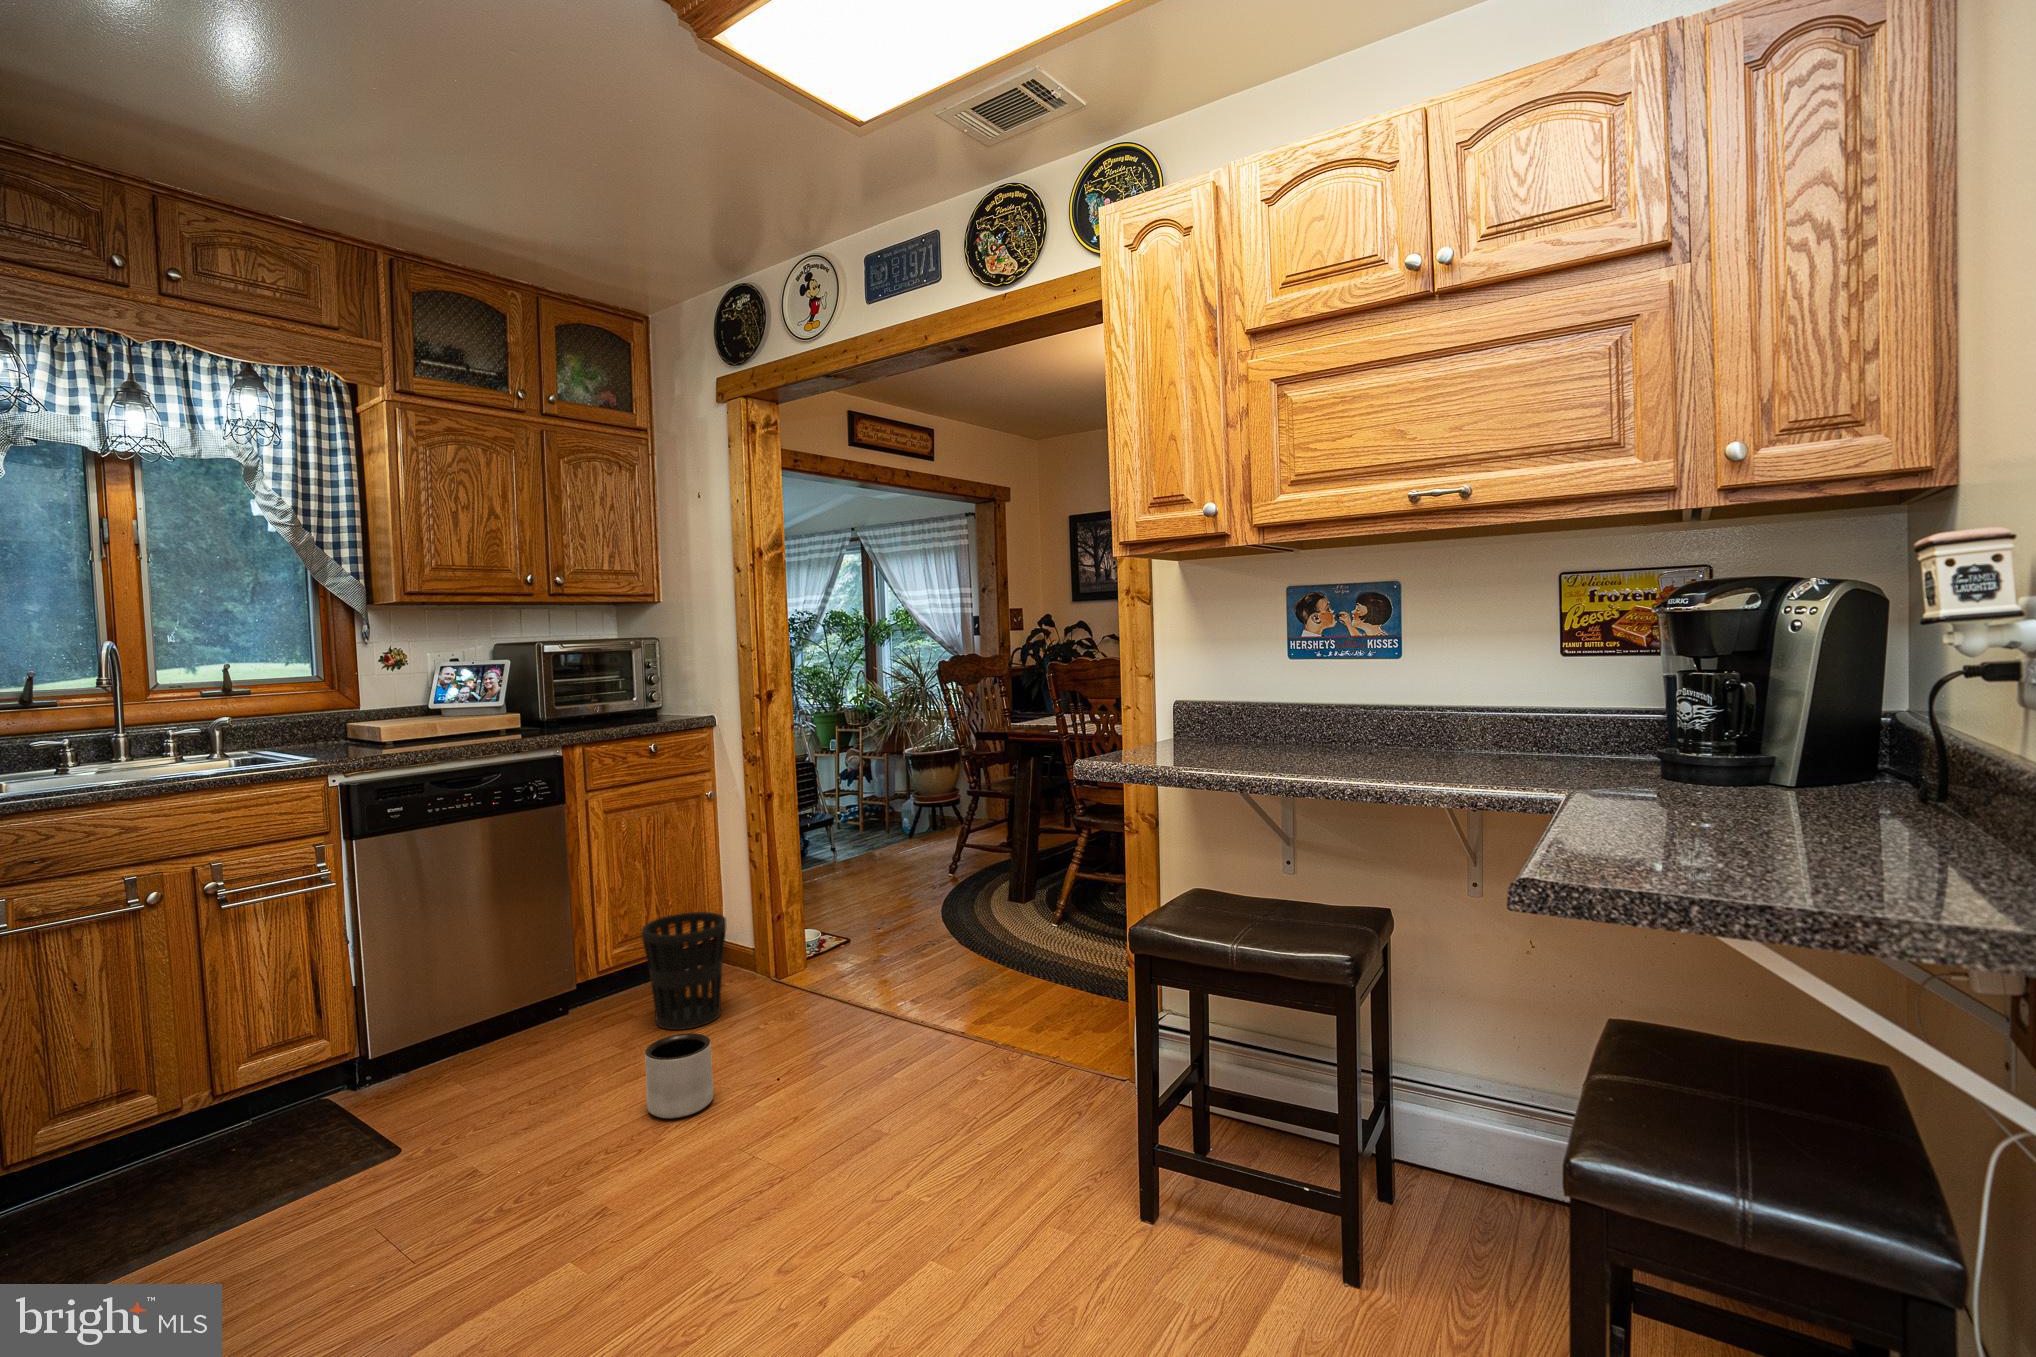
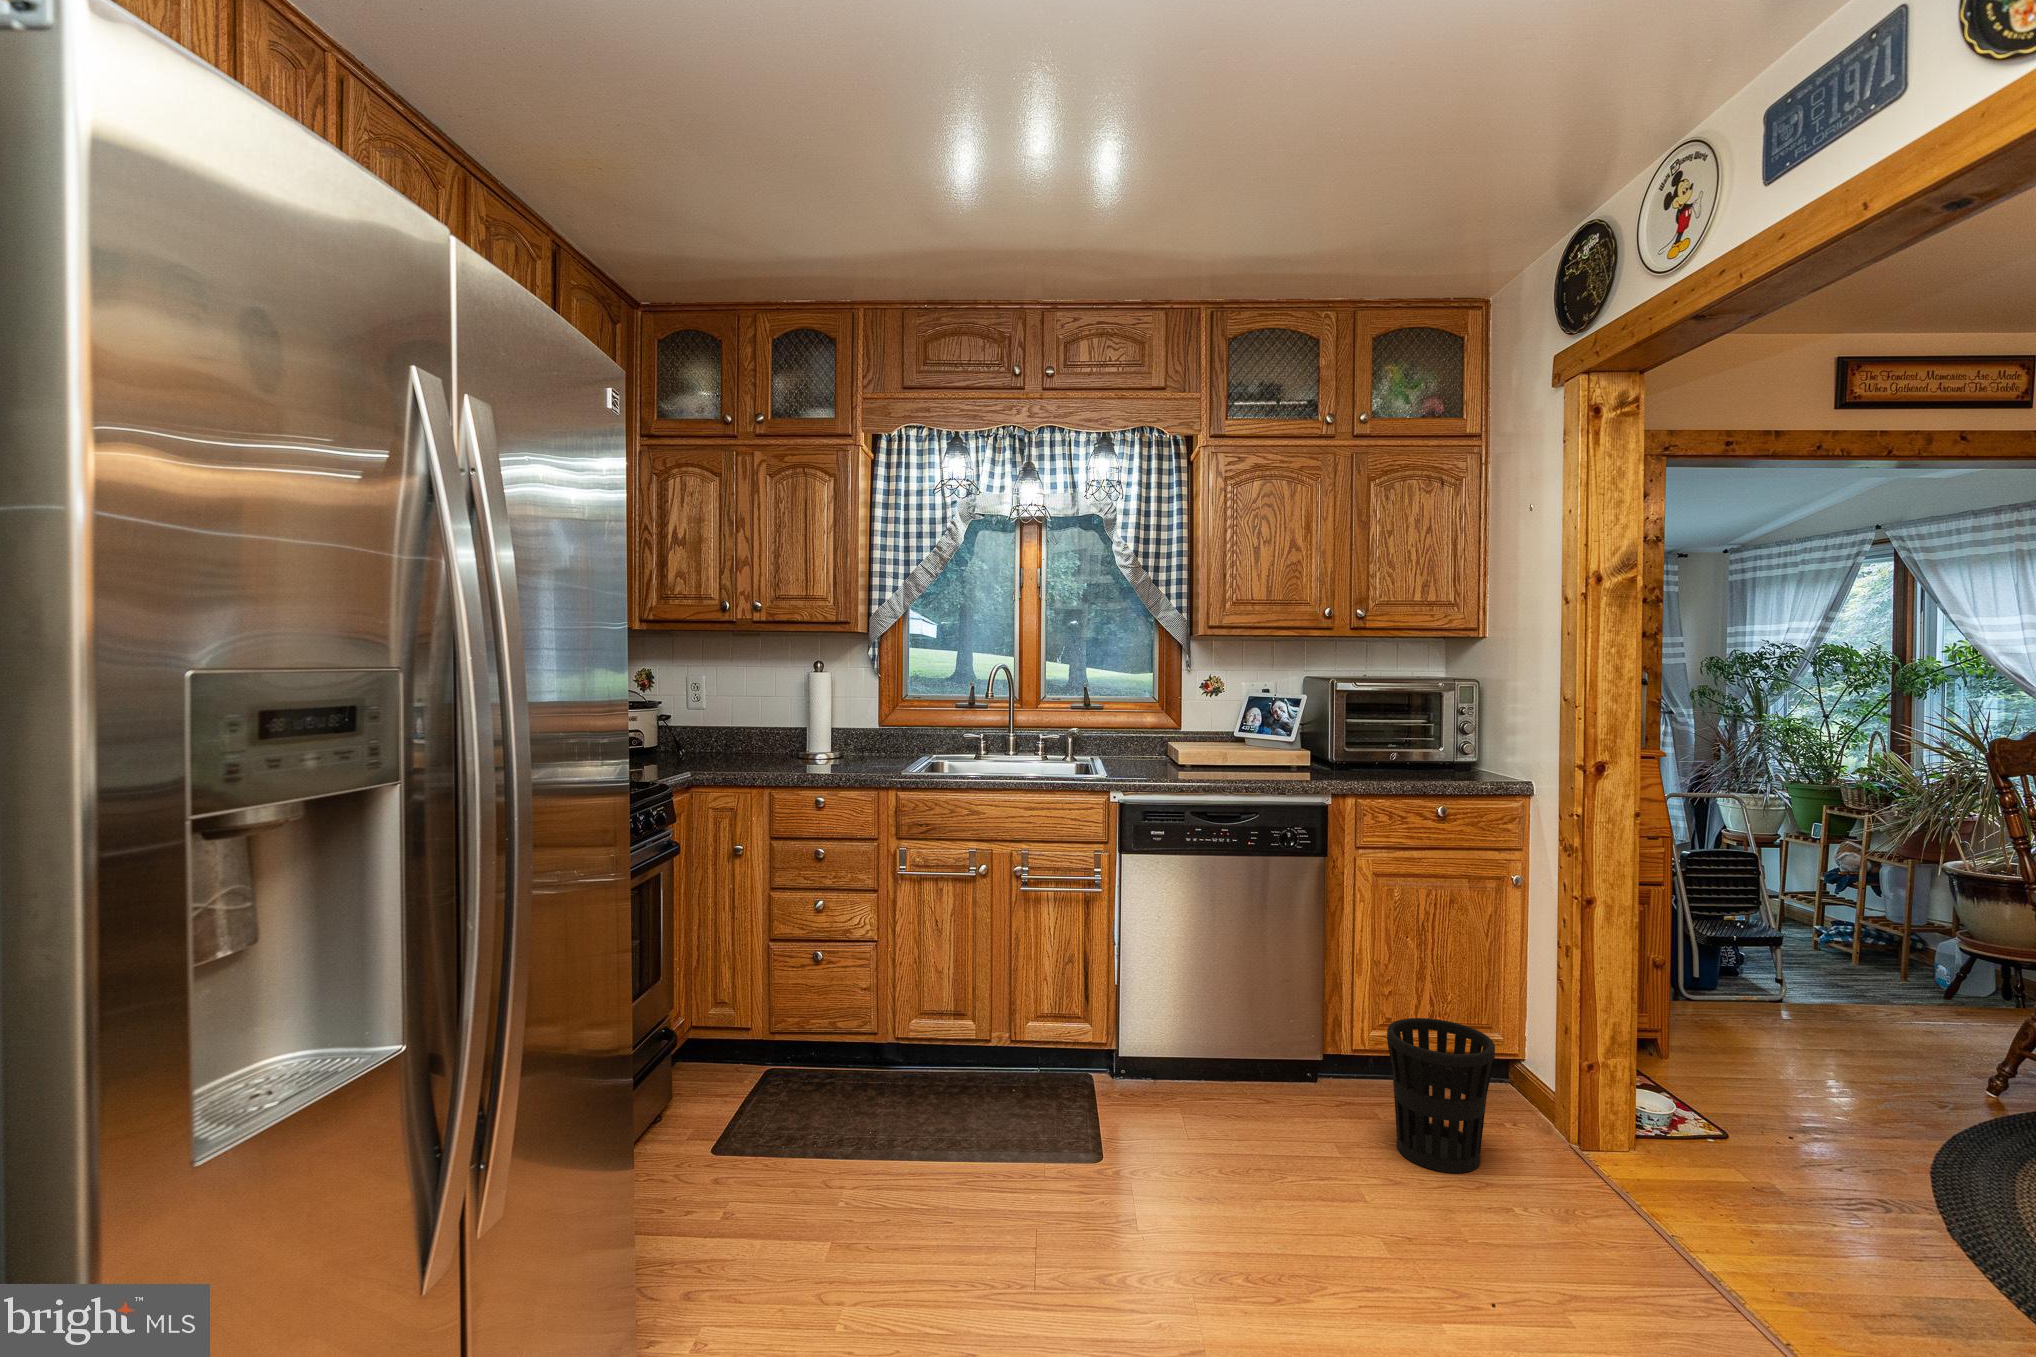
planter: present [645,1033,713,1119] -> none [1321,1174,1404,1290]

